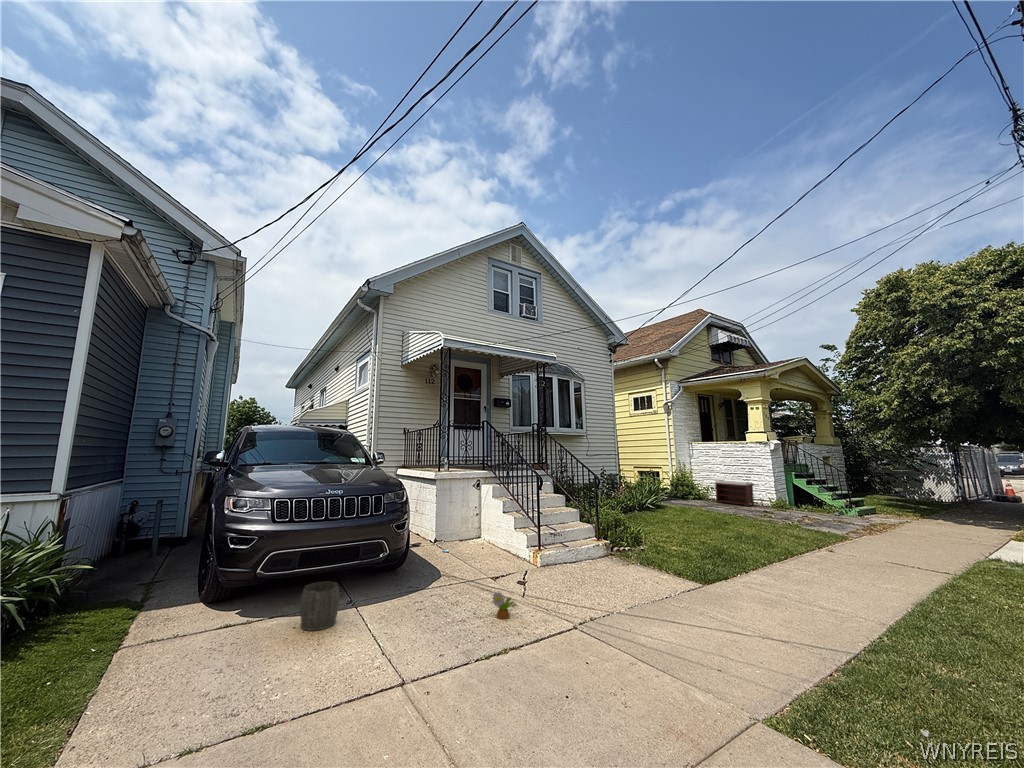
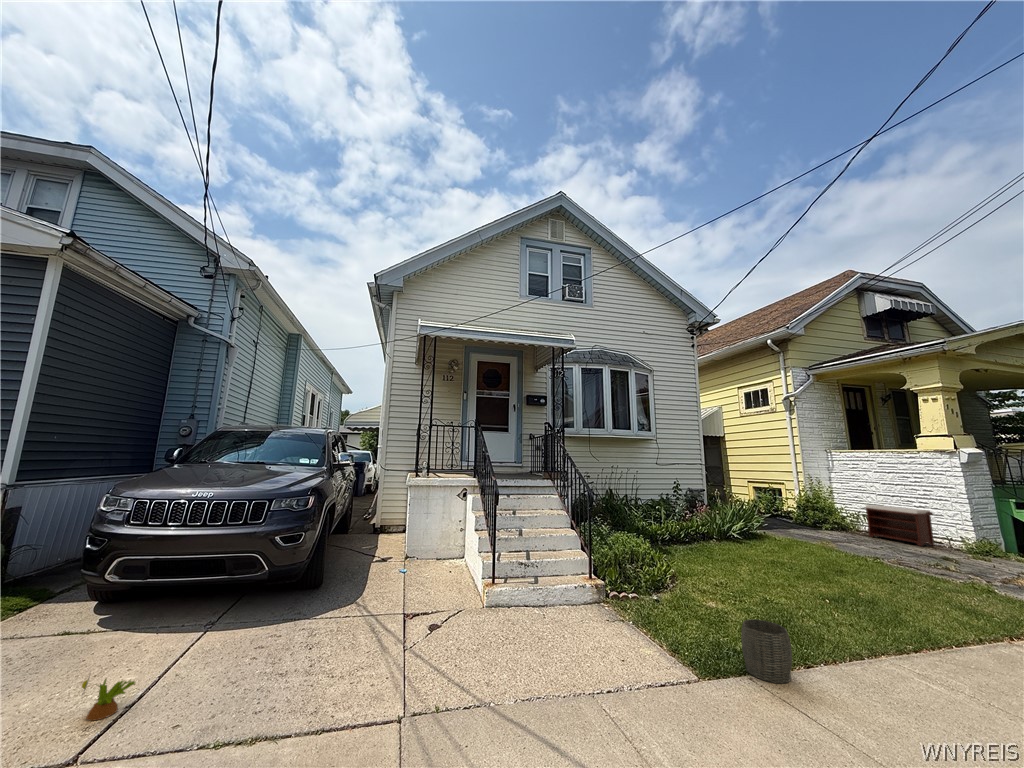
woven basket: present [300,582,339,631] -> present [741,619,792,683]
decorative plant: present [492,591,517,619] -> present [82,679,136,721]

